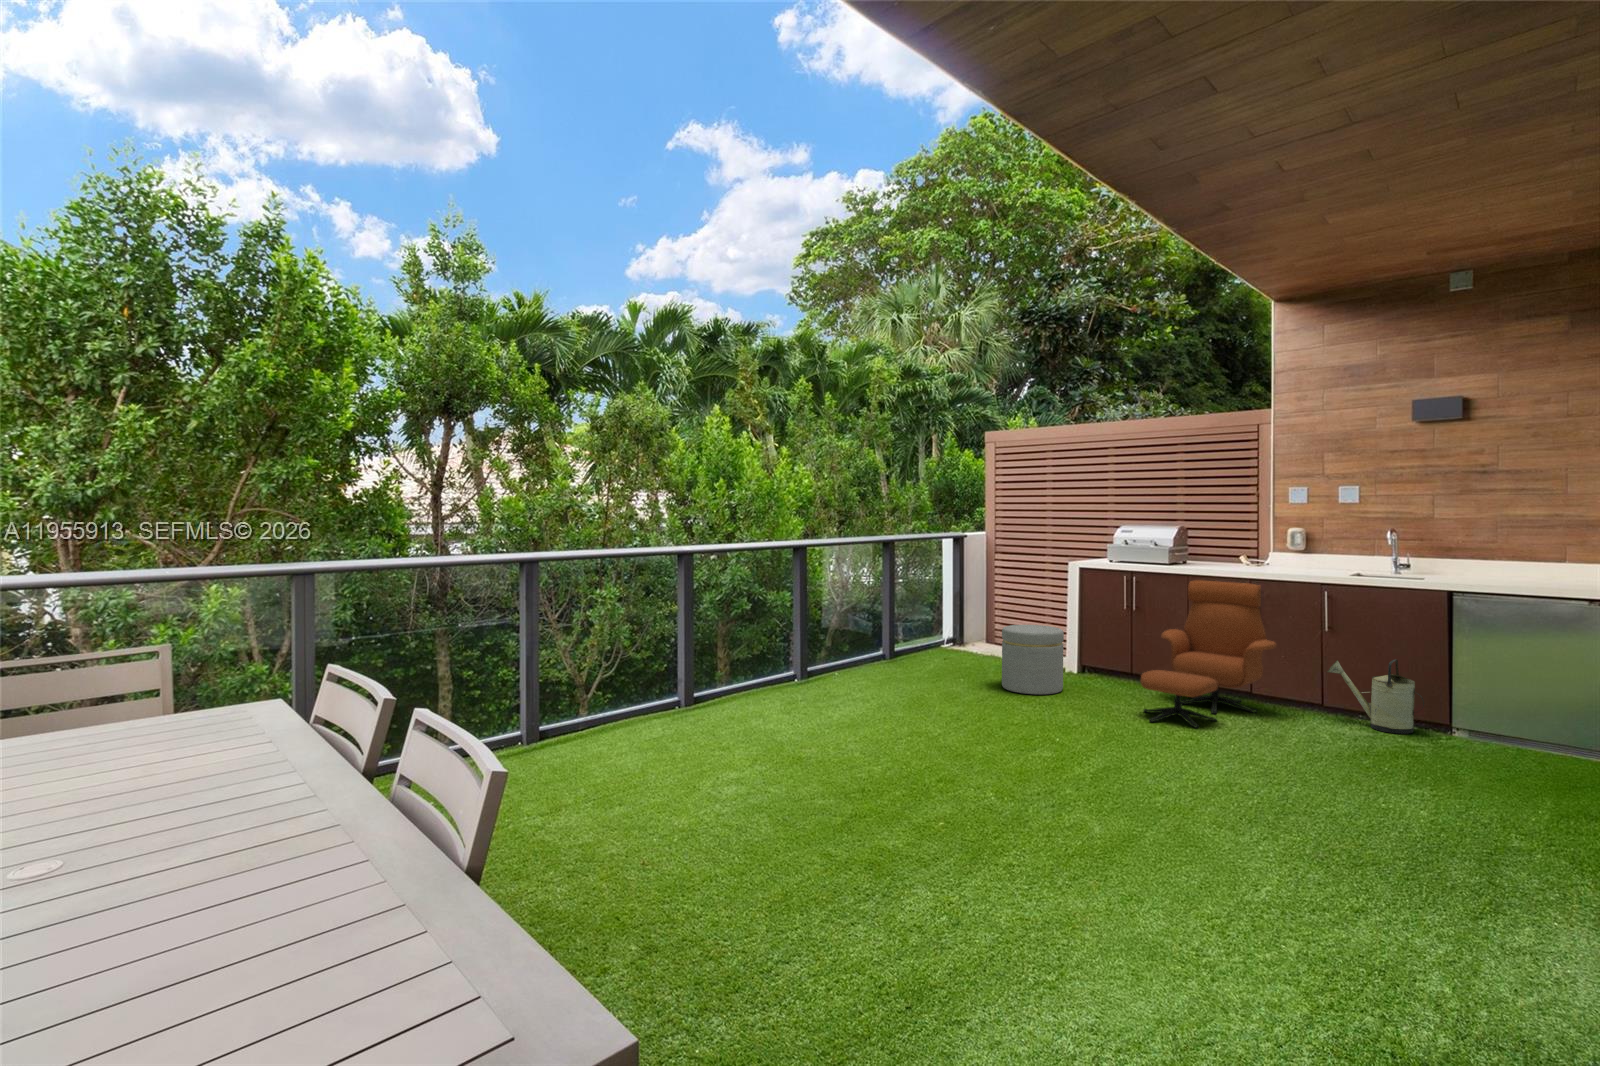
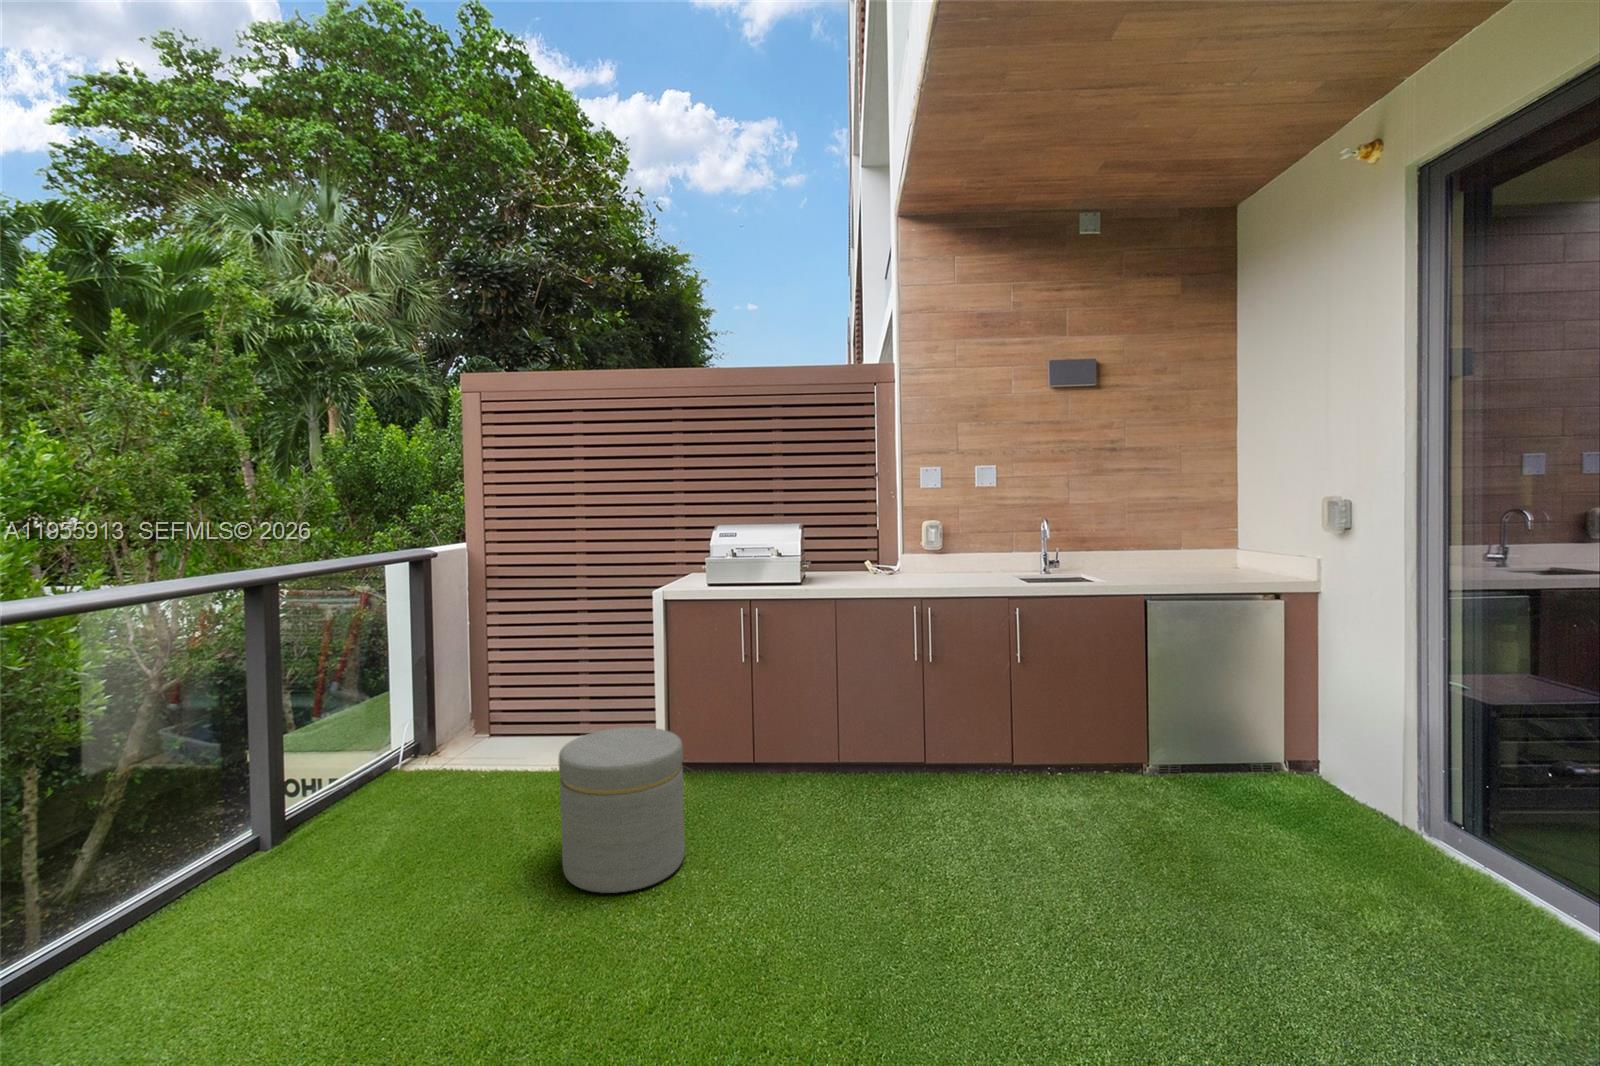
lounge chair: present [1141,580,1276,728] -> none [837,613,1014,918]
watering can: present [1327,659,1424,734] -> none [1067,705,1189,816]

